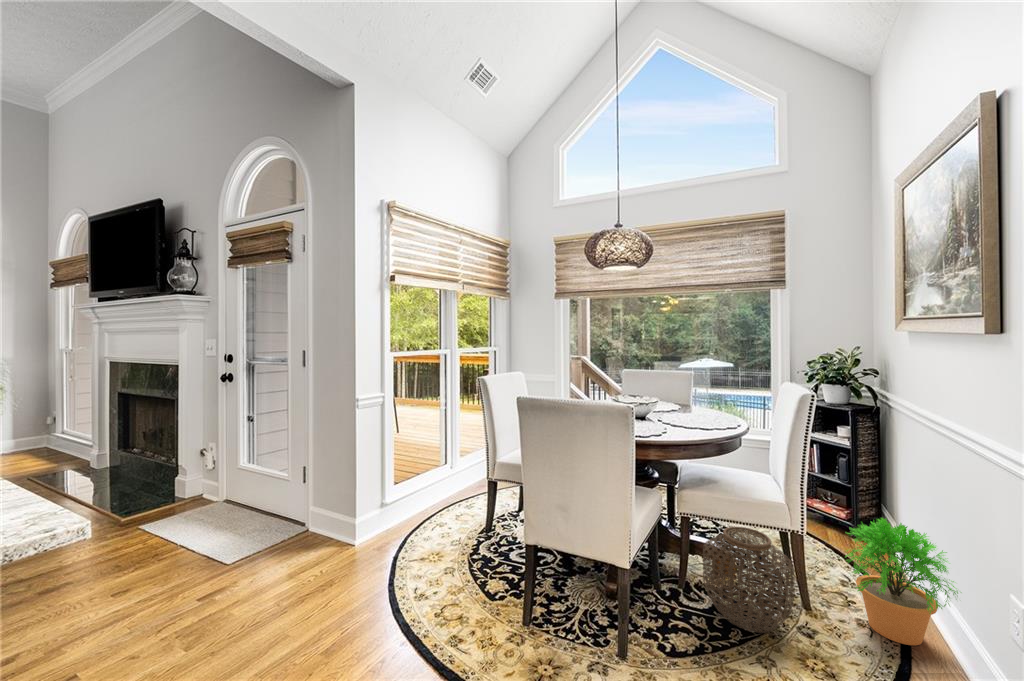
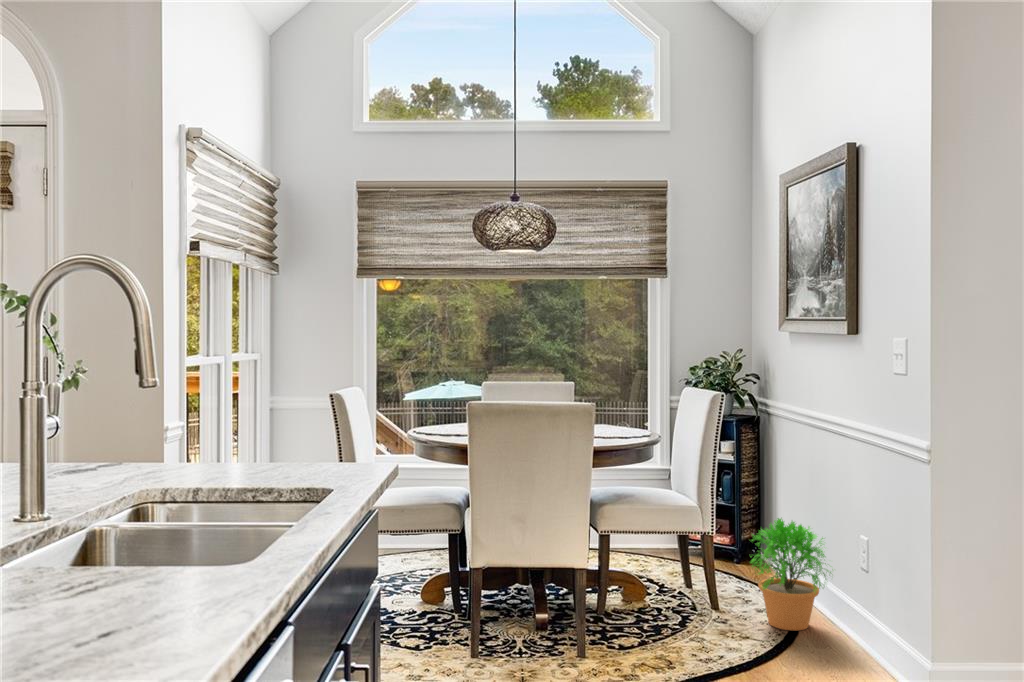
woven basket: present [703,527,795,632] -> none [630,548,716,649]

